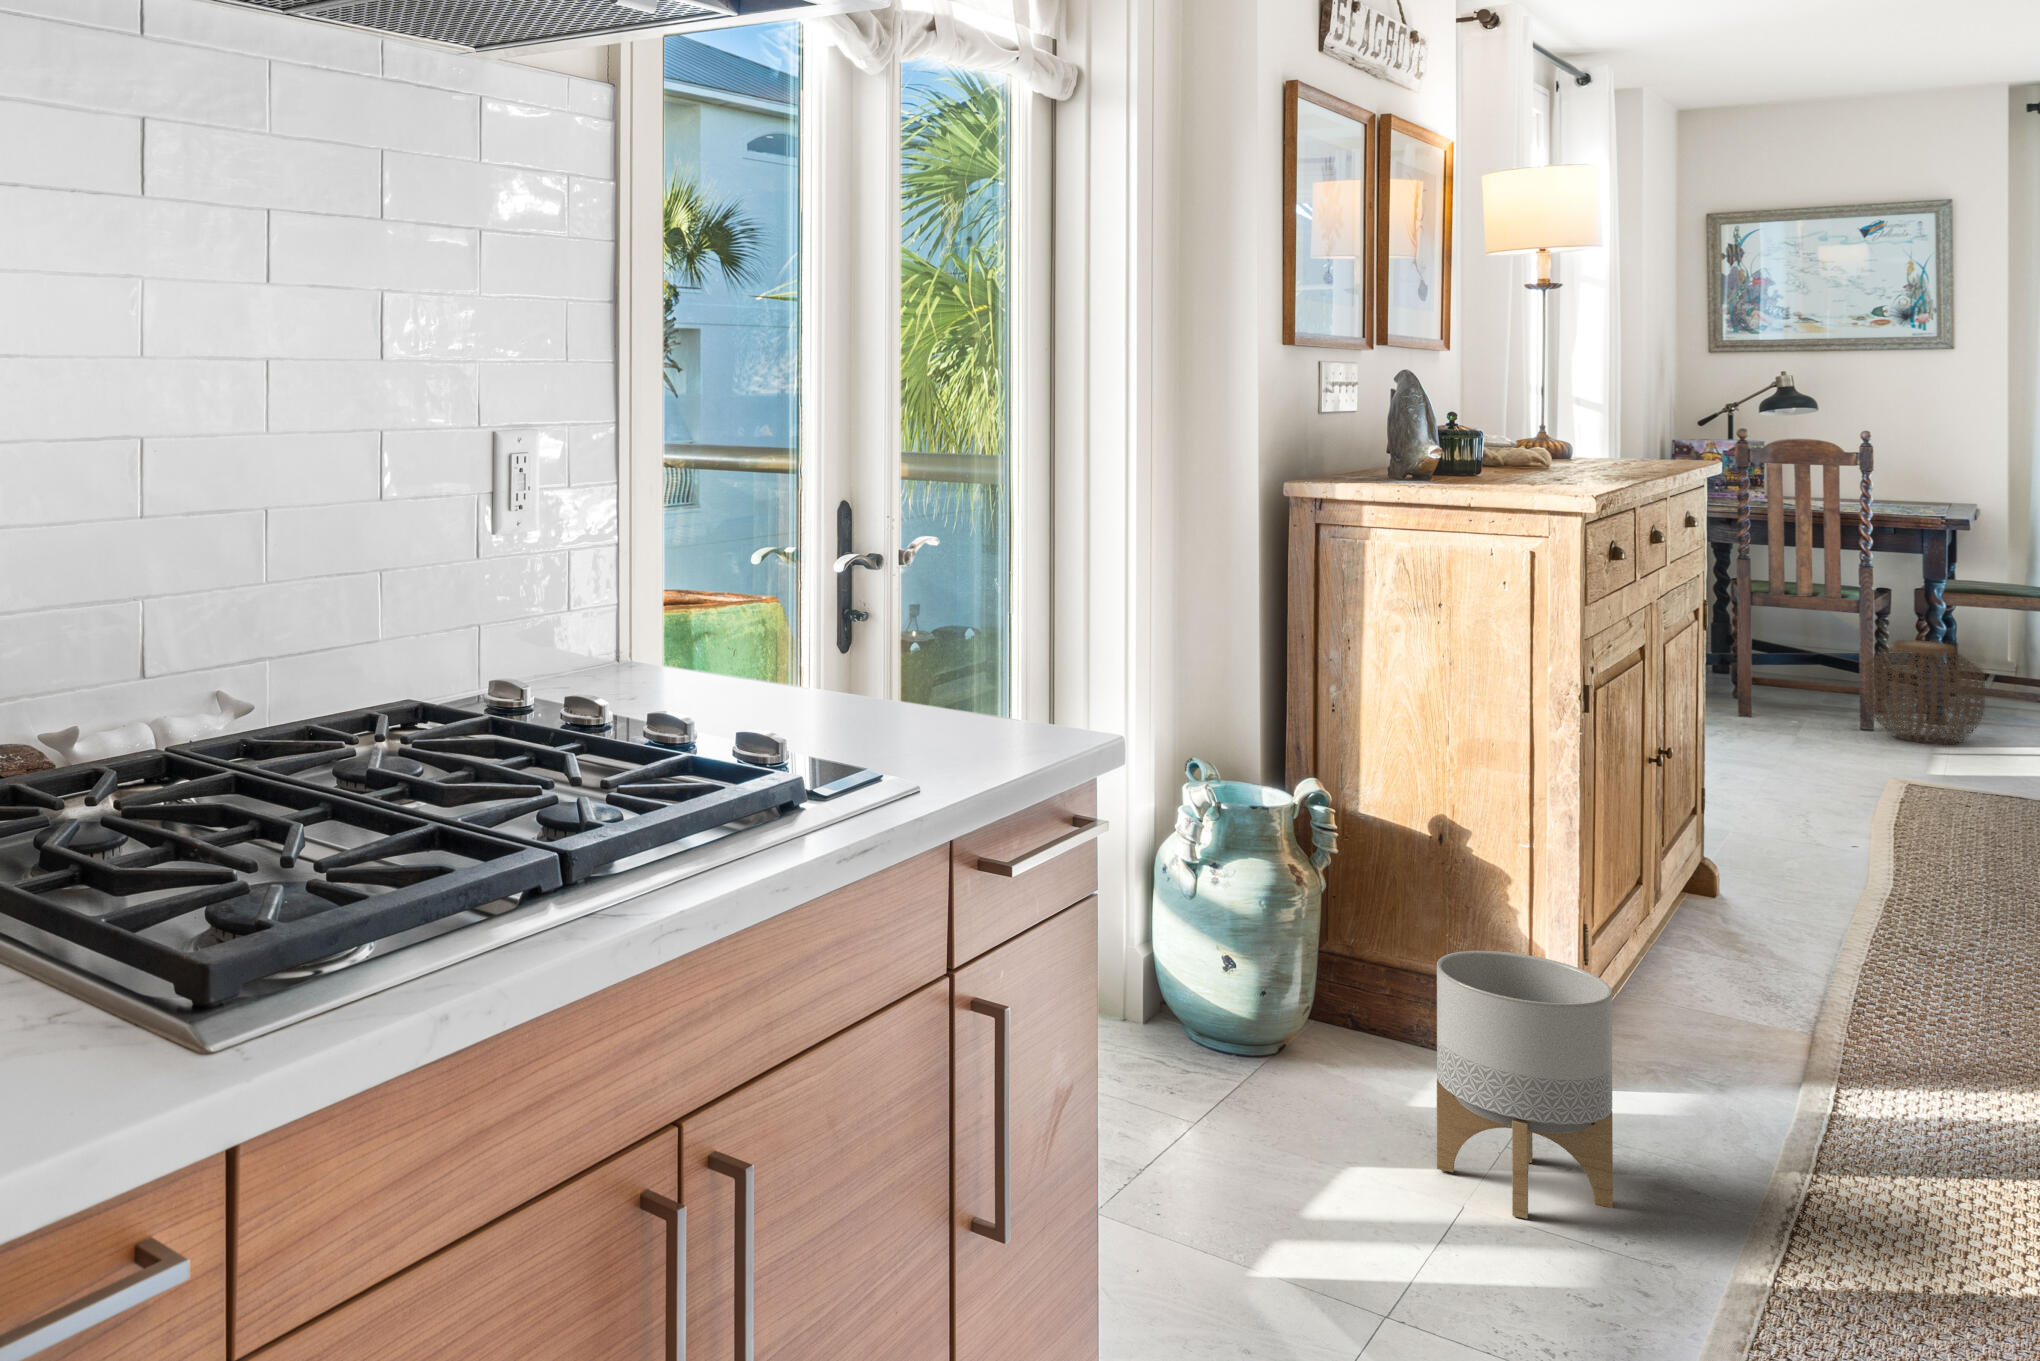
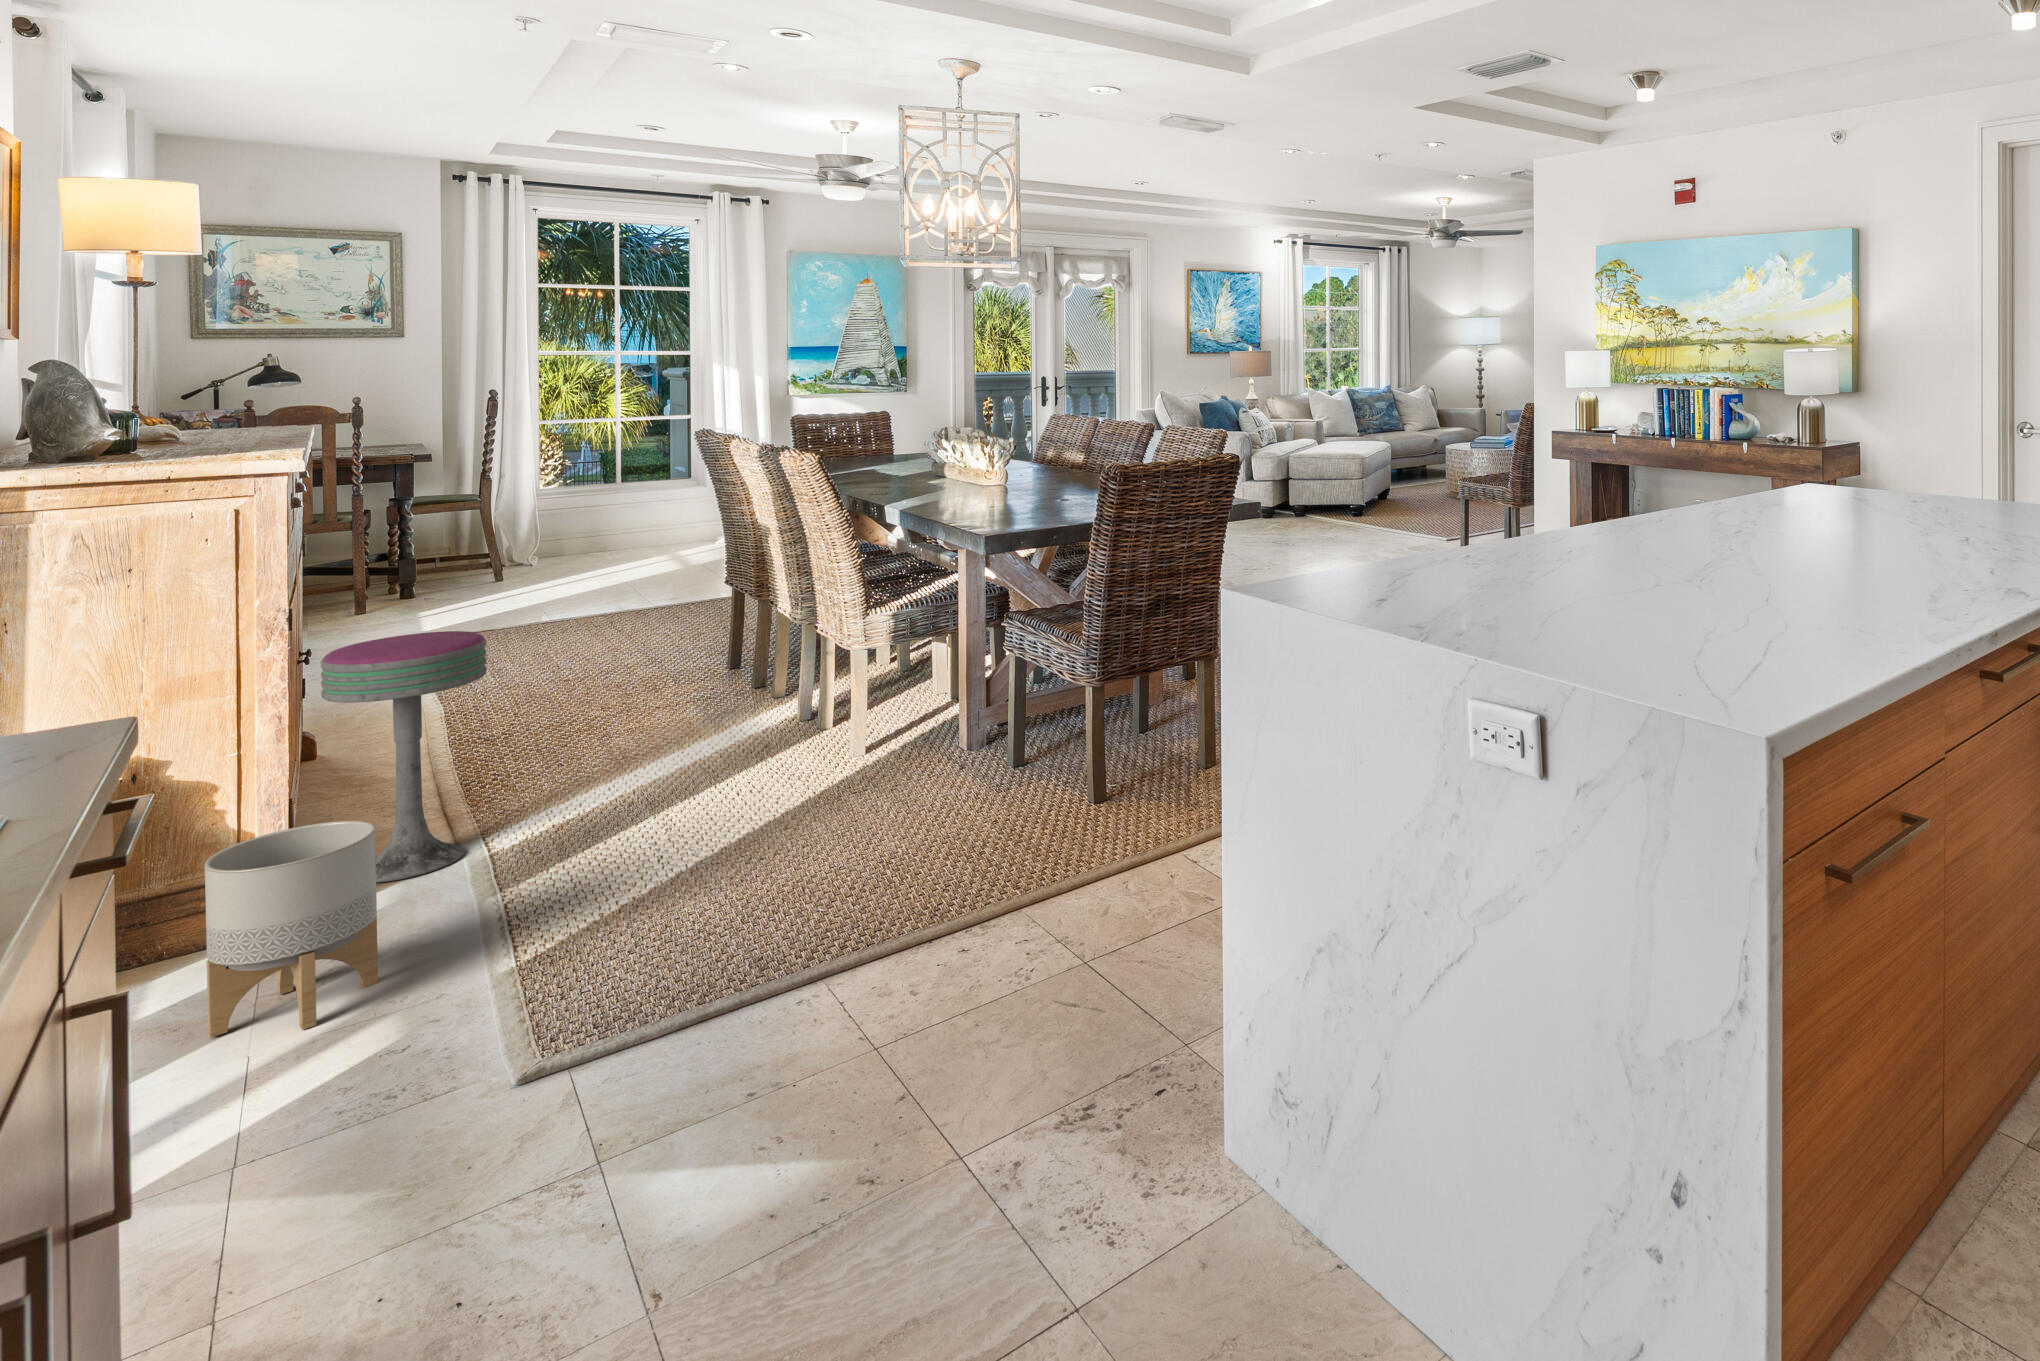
woven basket: present [1865,640,1985,744] -> none [364,543,452,617]
bar stool: none [1630,749,1838,1099] -> present [321,631,487,882]

